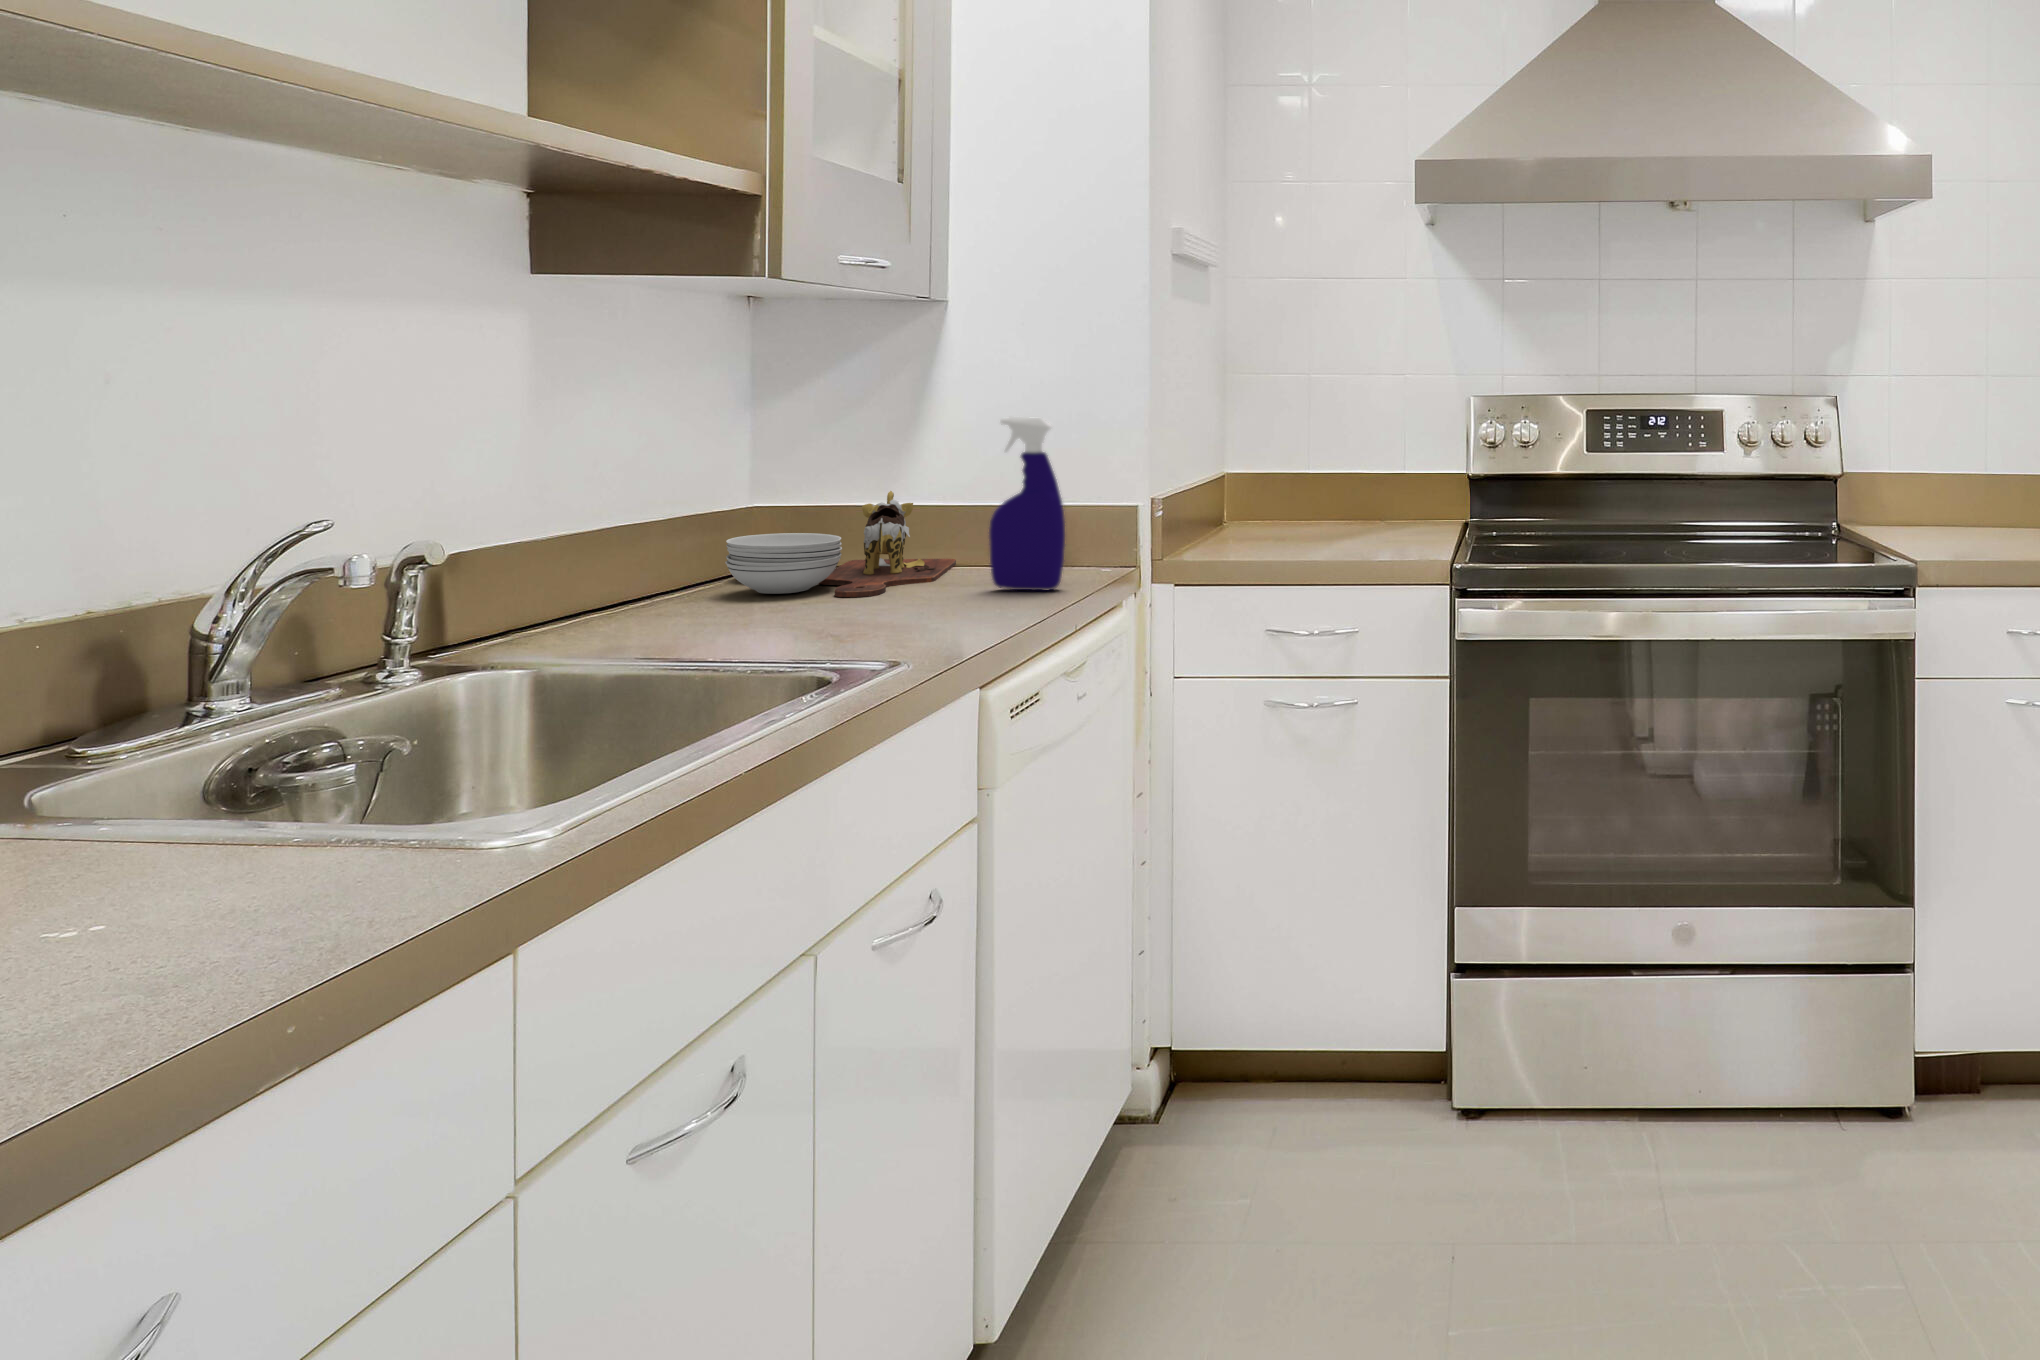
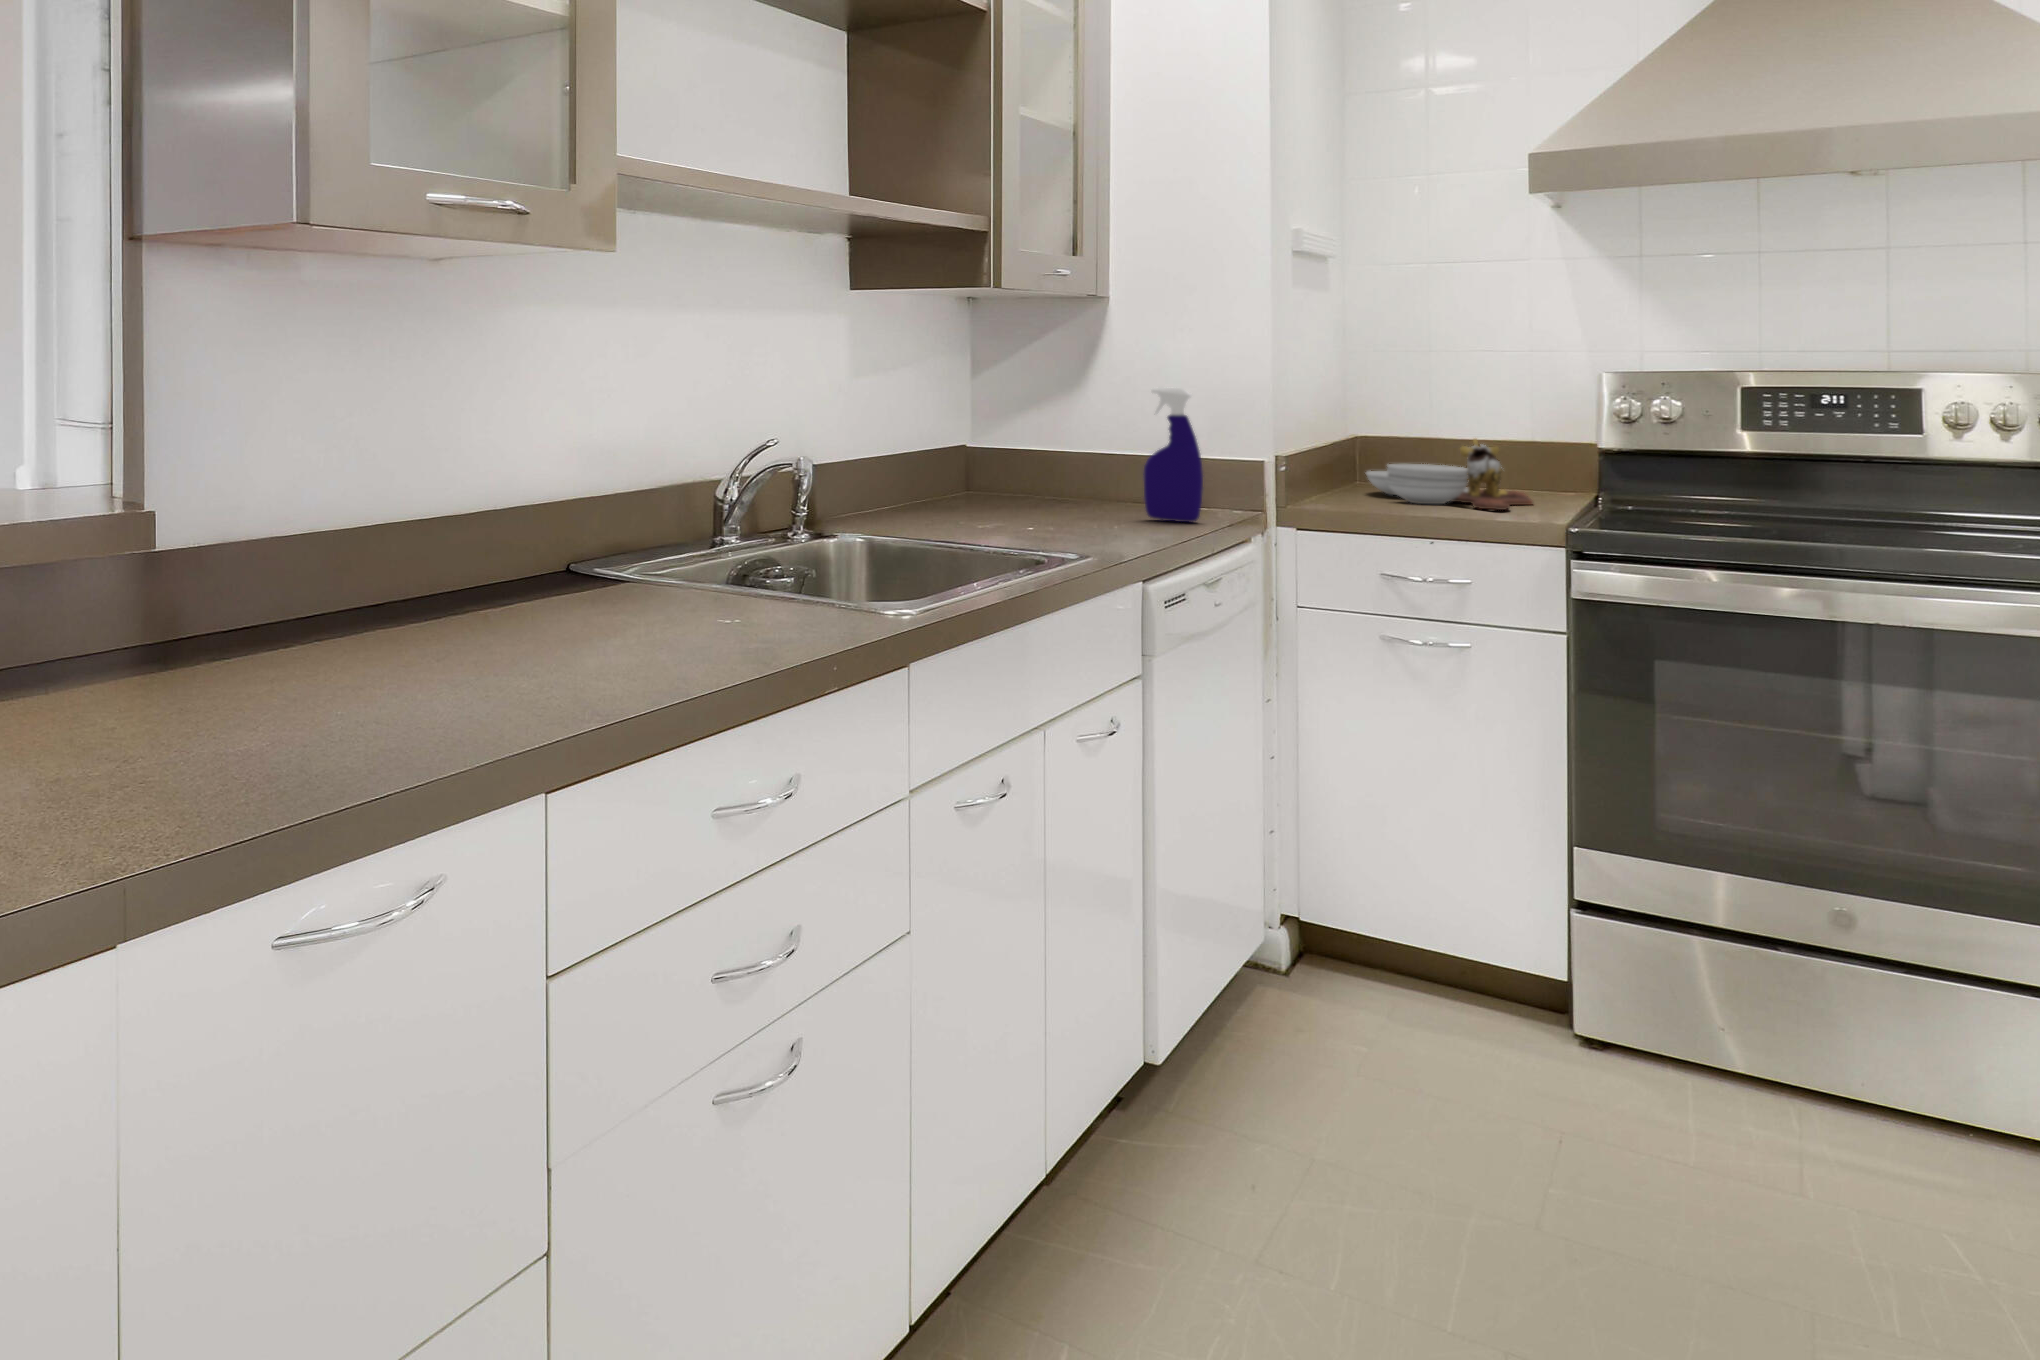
cutting board: present [725,491,956,597] -> present [1366,439,1533,510]

